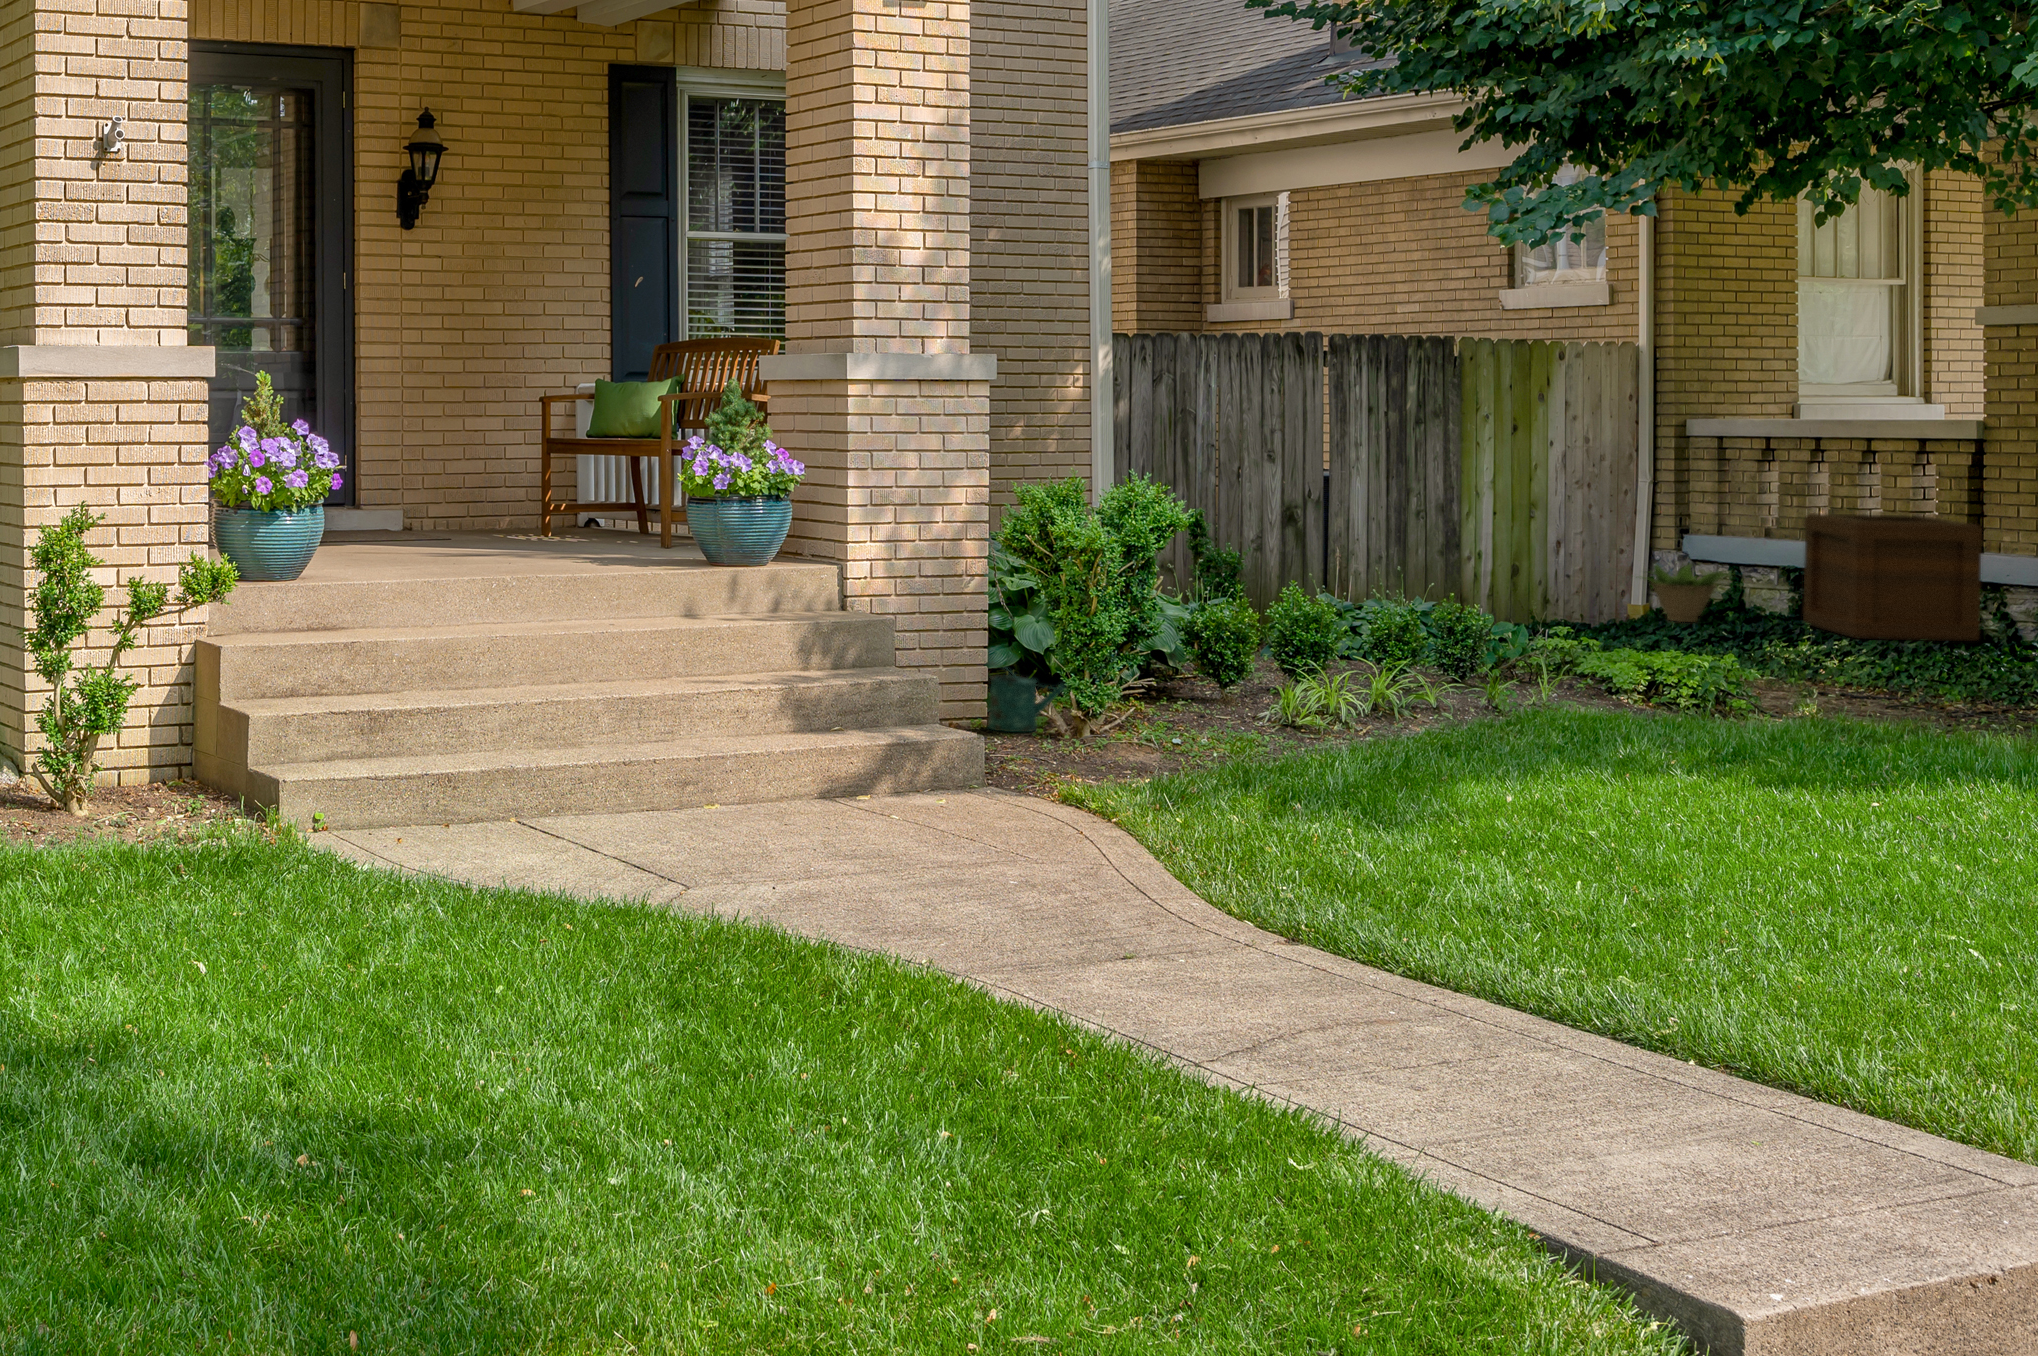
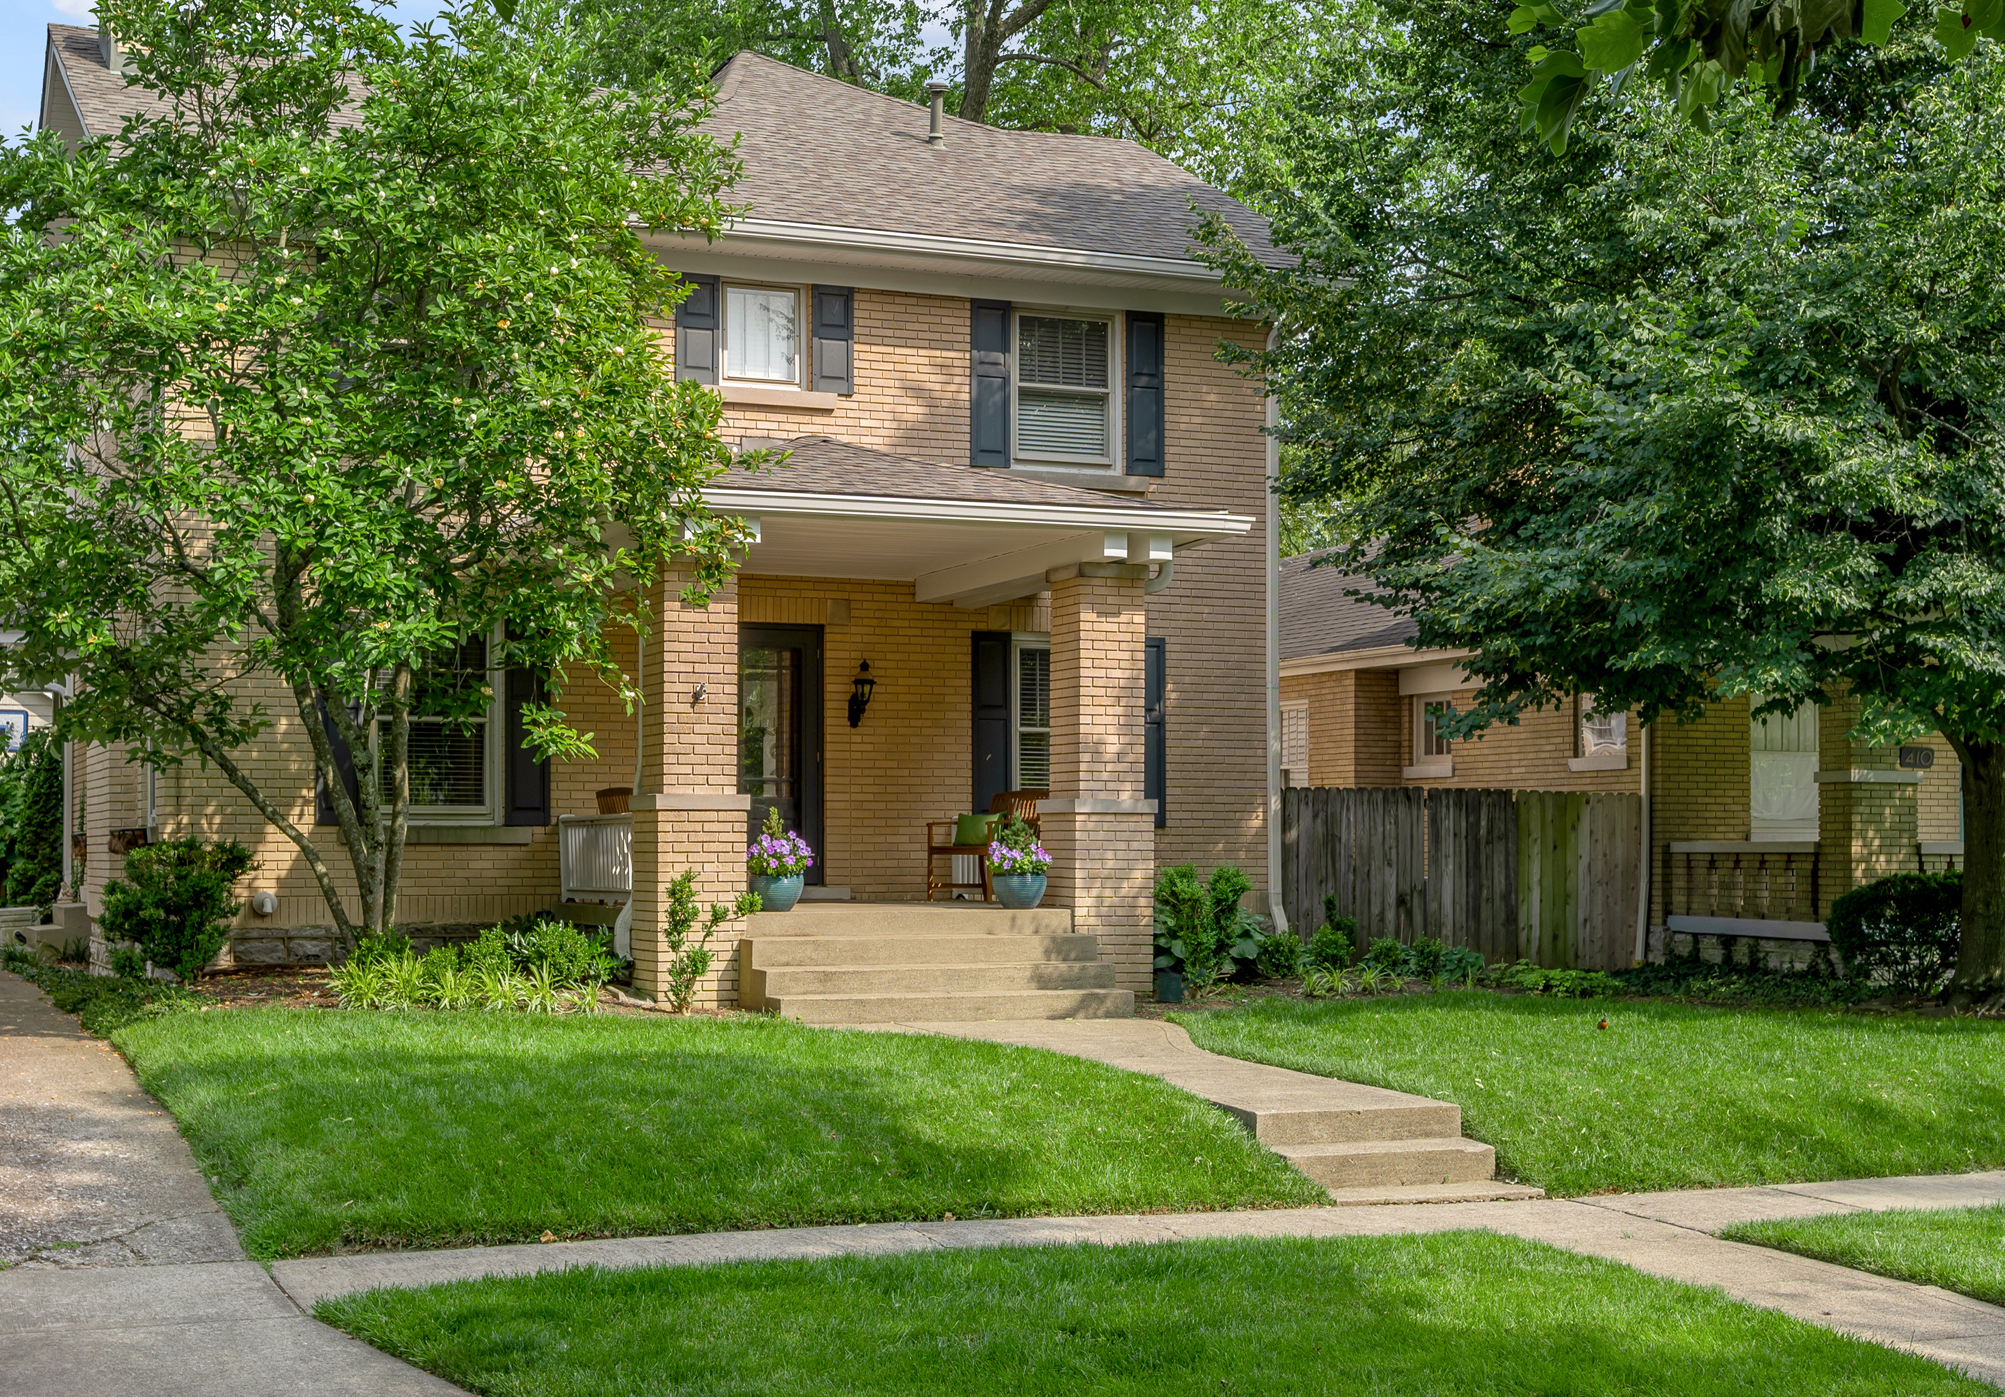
wooden crate: present [1803,513,1982,641] -> none [1732,901,1827,982]
decorative plant: present [1647,564,1730,622] -> none [1626,933,1693,970]

